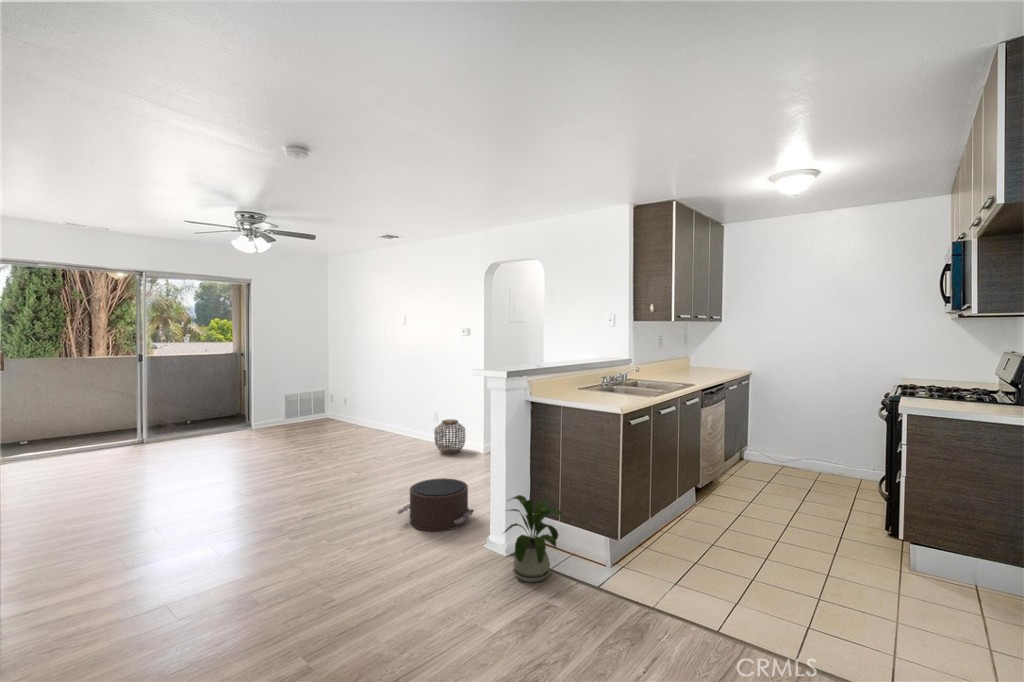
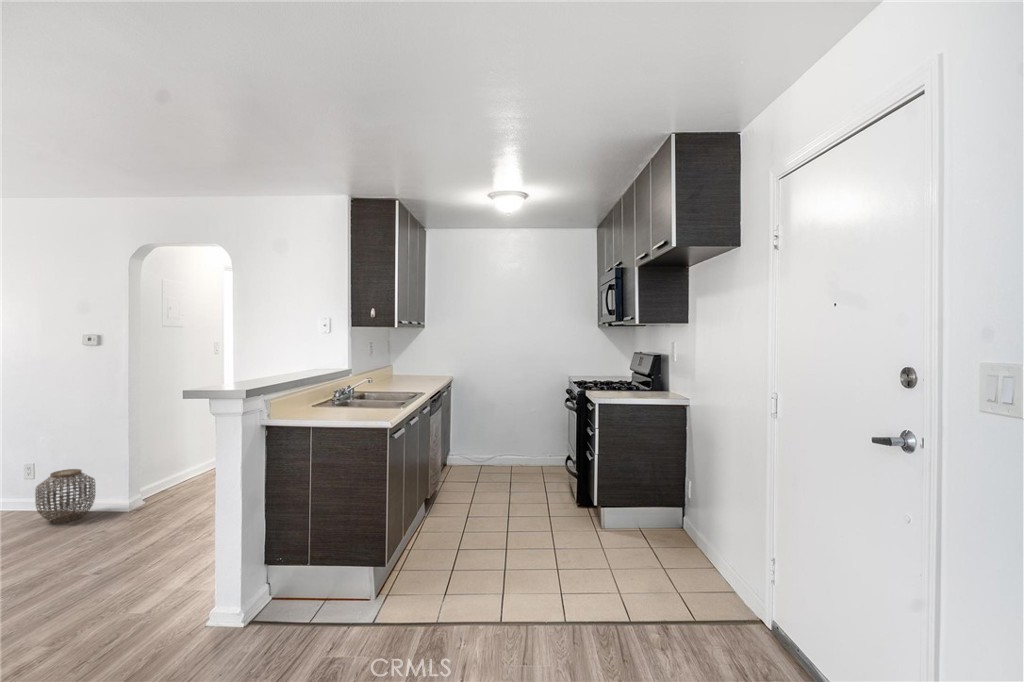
pouf: present [397,478,474,531] -> none [21,550,167,638]
house plant: present [504,495,565,582] -> none [247,543,338,648]

